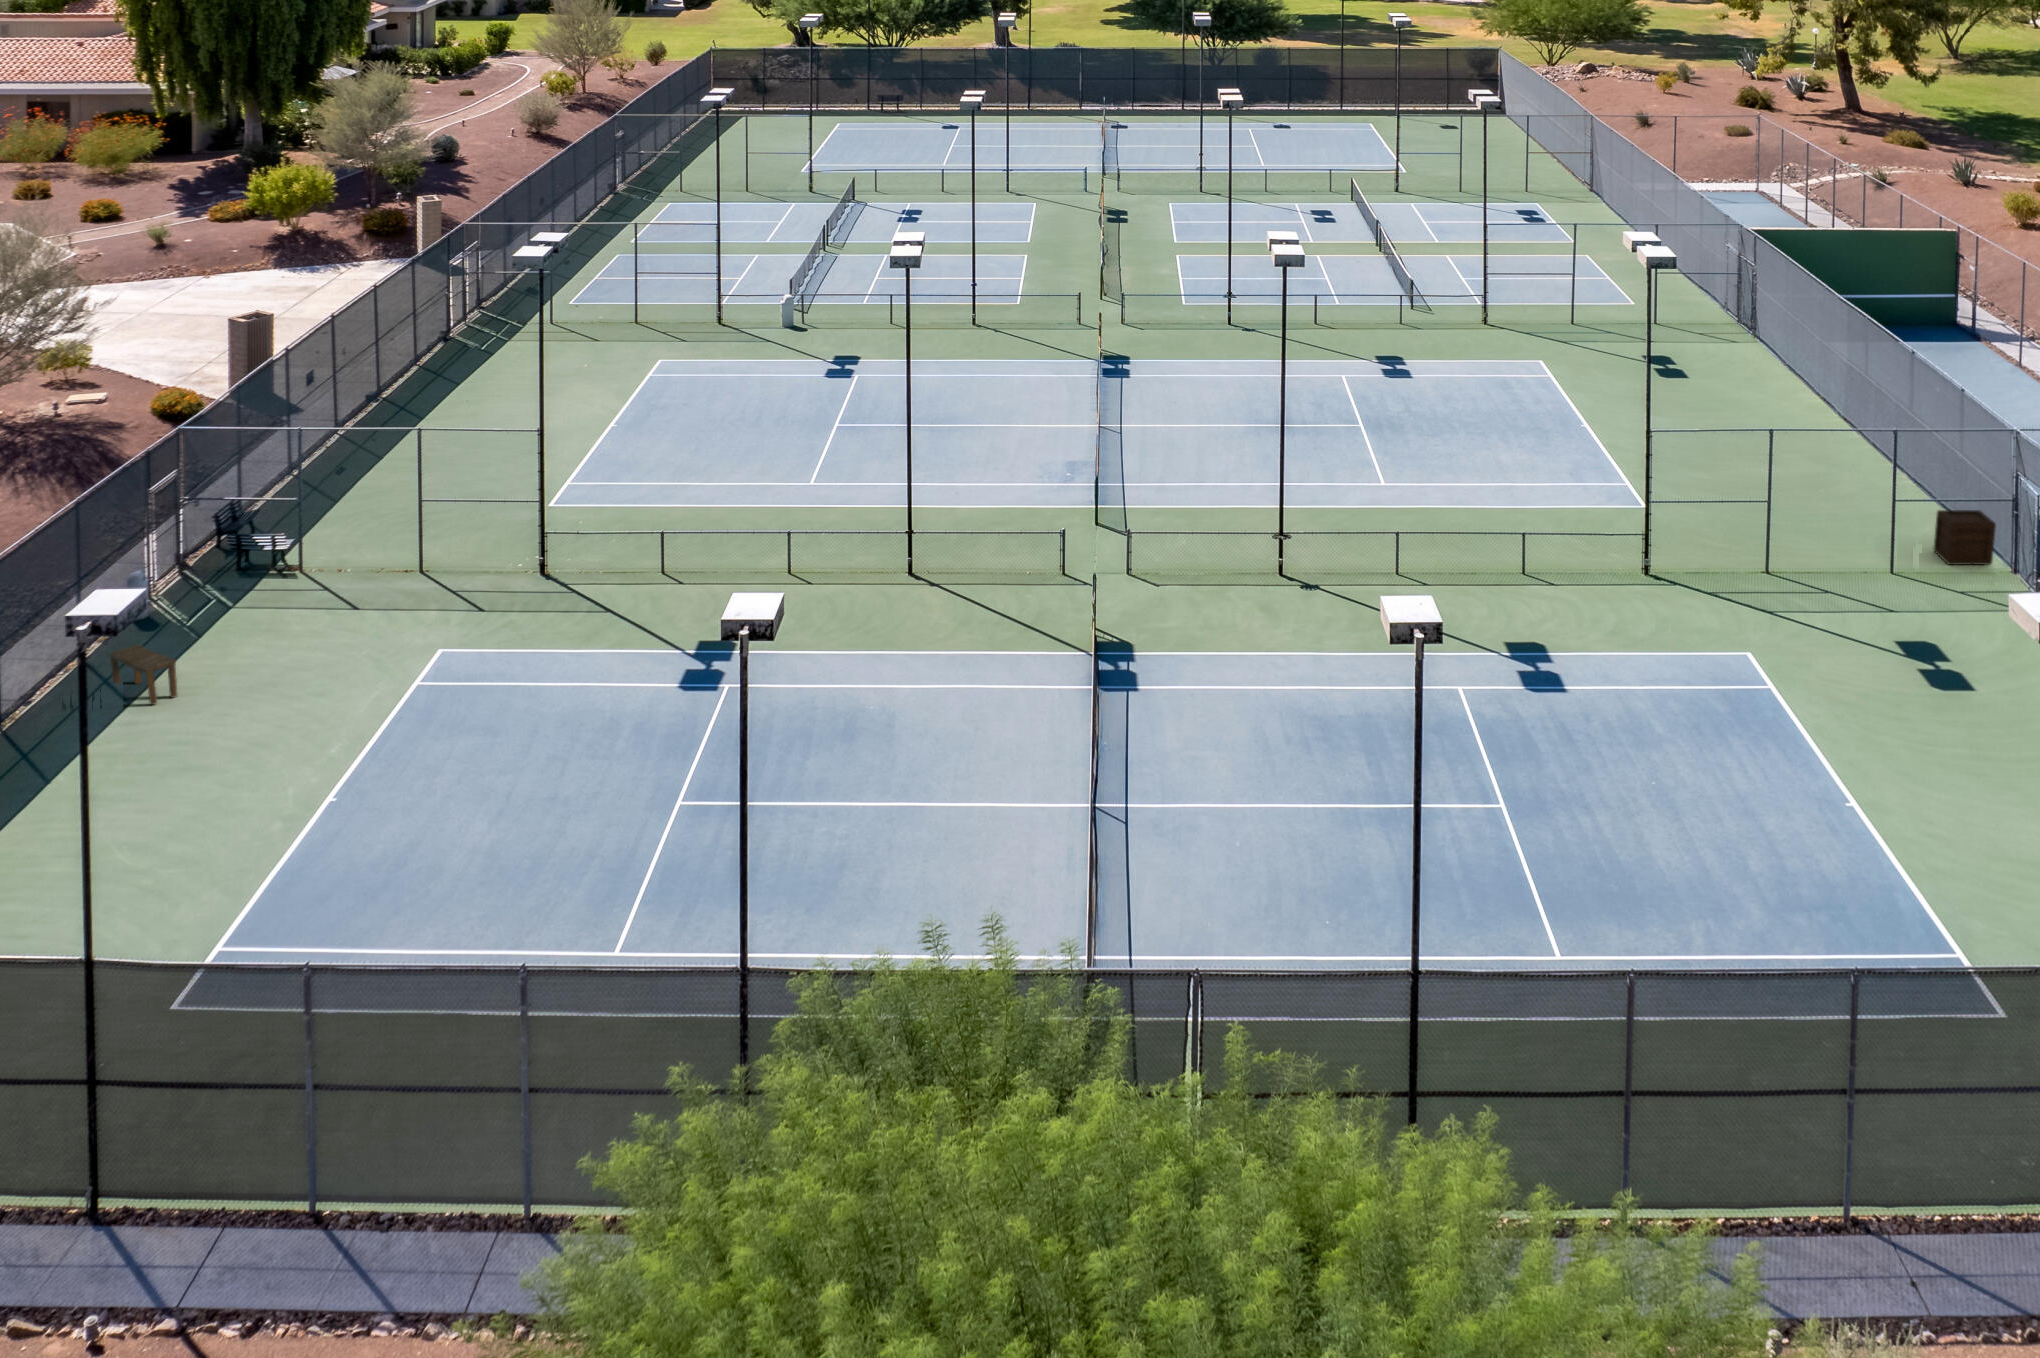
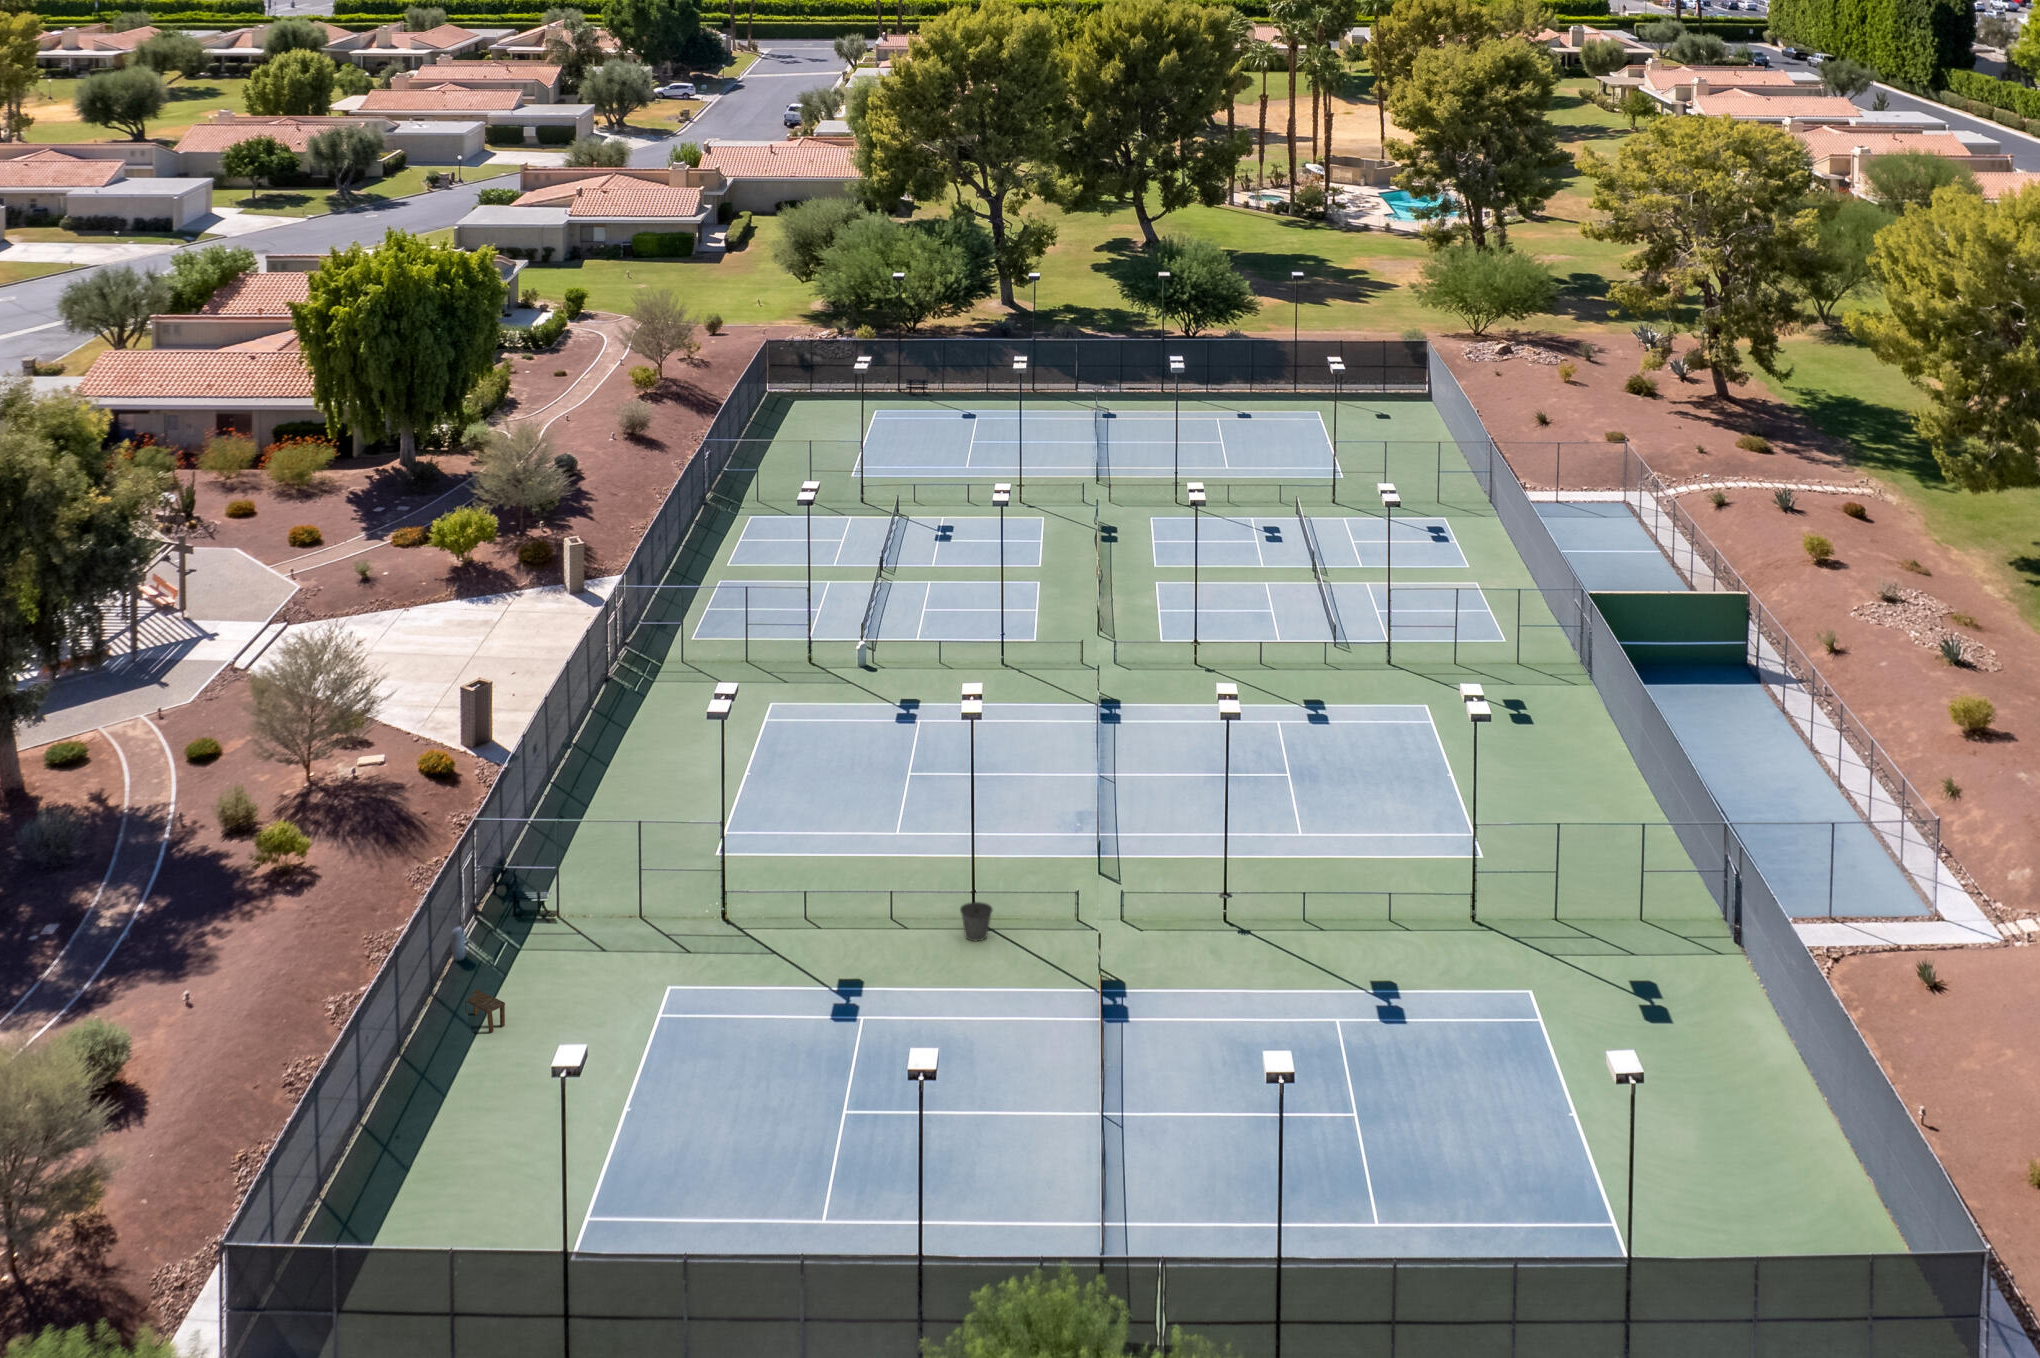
wooden crate: present [1934,510,1996,565] -> none [1673,873,1712,913]
trash can: none [890,543,938,598] -> present [960,902,992,941]

